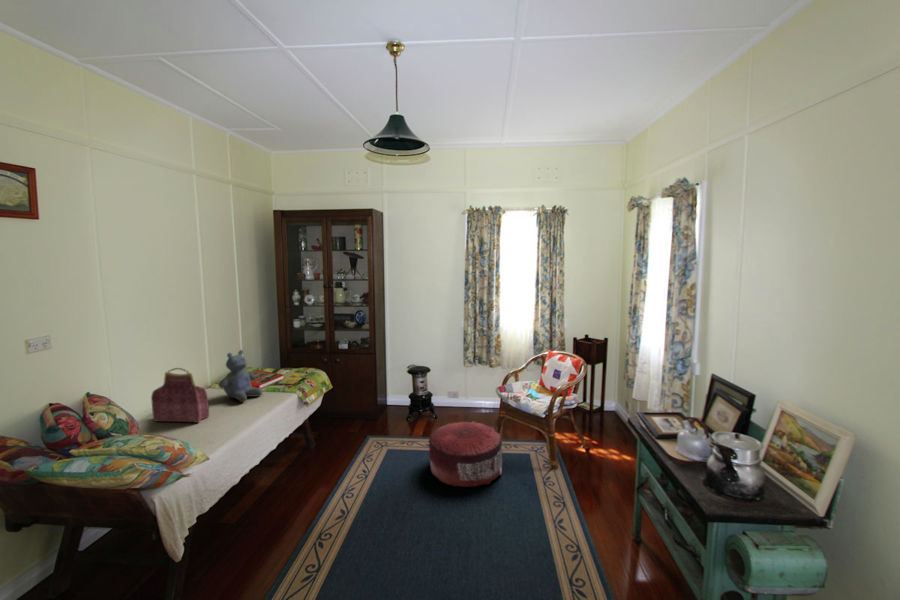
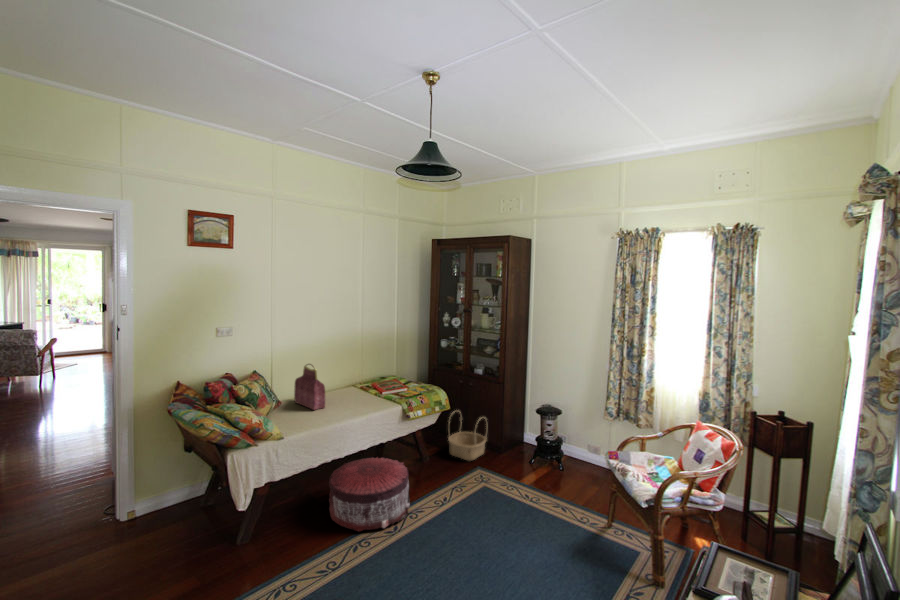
stuffed bear: present [219,350,262,402] -> none [343,358,376,402]
basket: none [327,388,366,433] -> present [448,422,486,461]
pouf: present [429,421,503,487] -> present [329,458,410,532]

